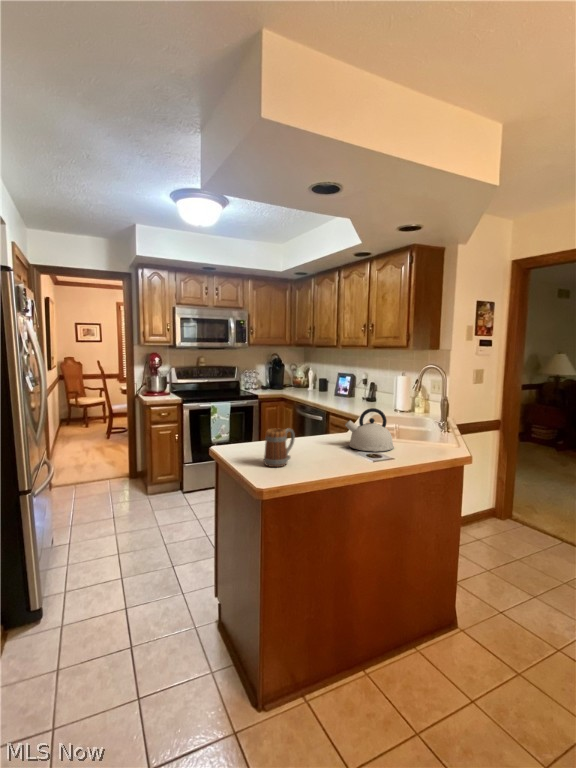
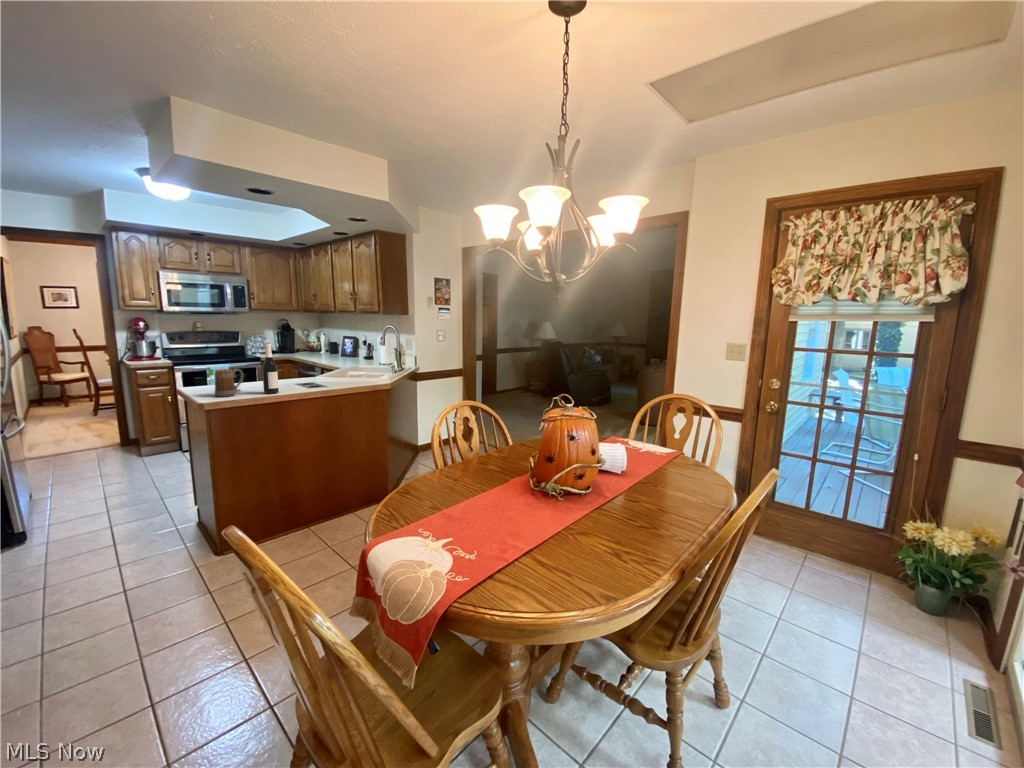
wine bottle: none [319,395,337,465] -> present [262,343,279,394]
kettle: present [345,408,394,452] -> none [299,355,339,386]

